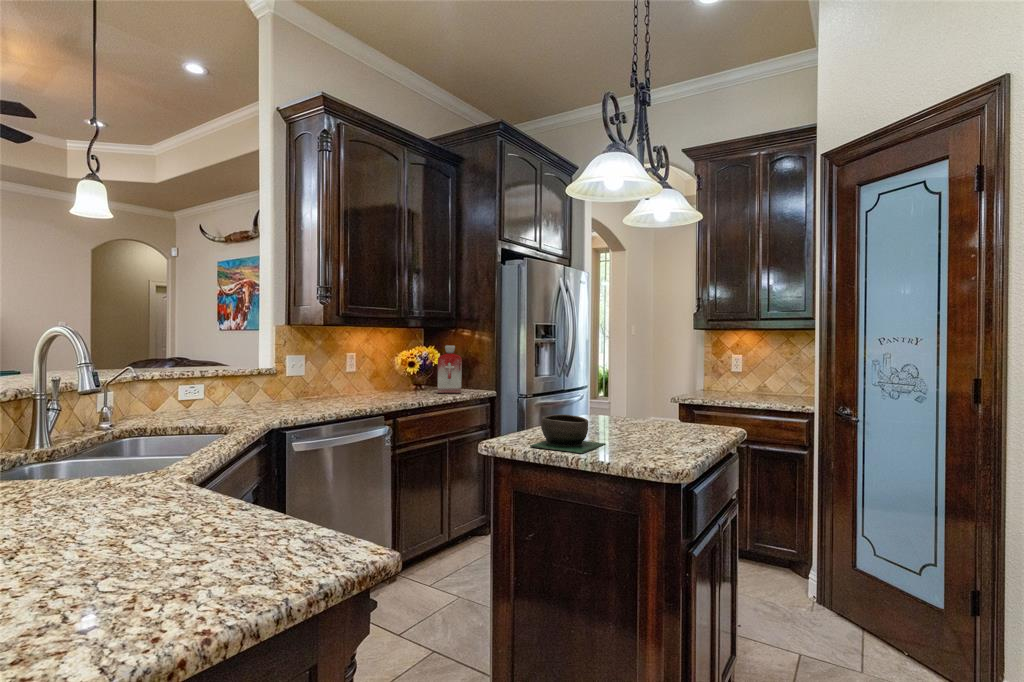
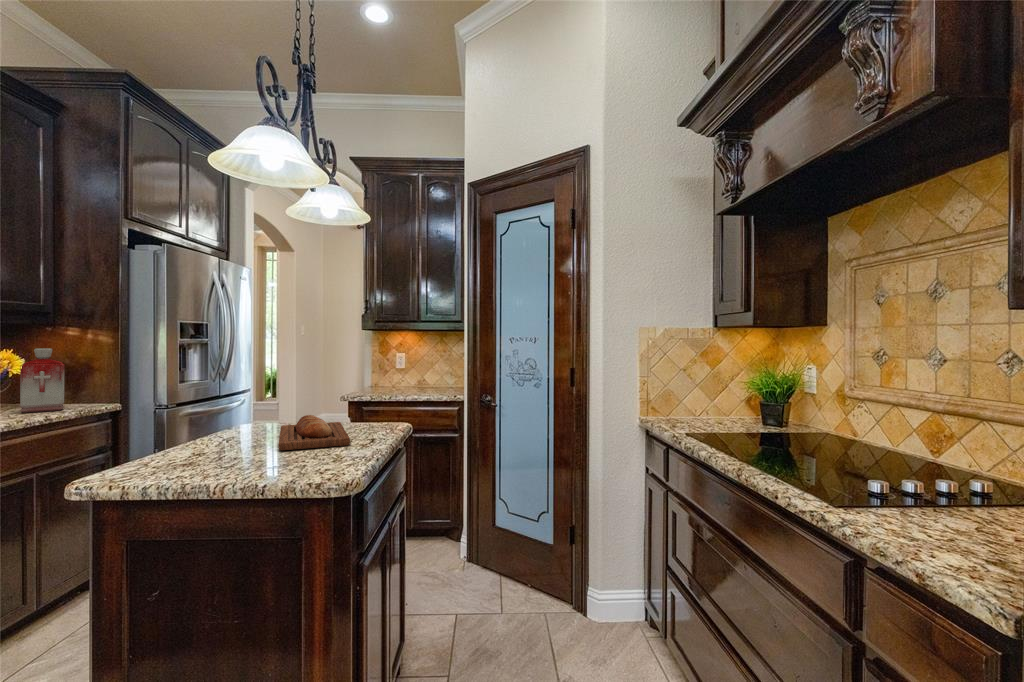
bread loaf: none [617,410,681,441] -> present [278,415,350,450]
bowl: present [530,414,605,453] -> none [153,431,263,479]

